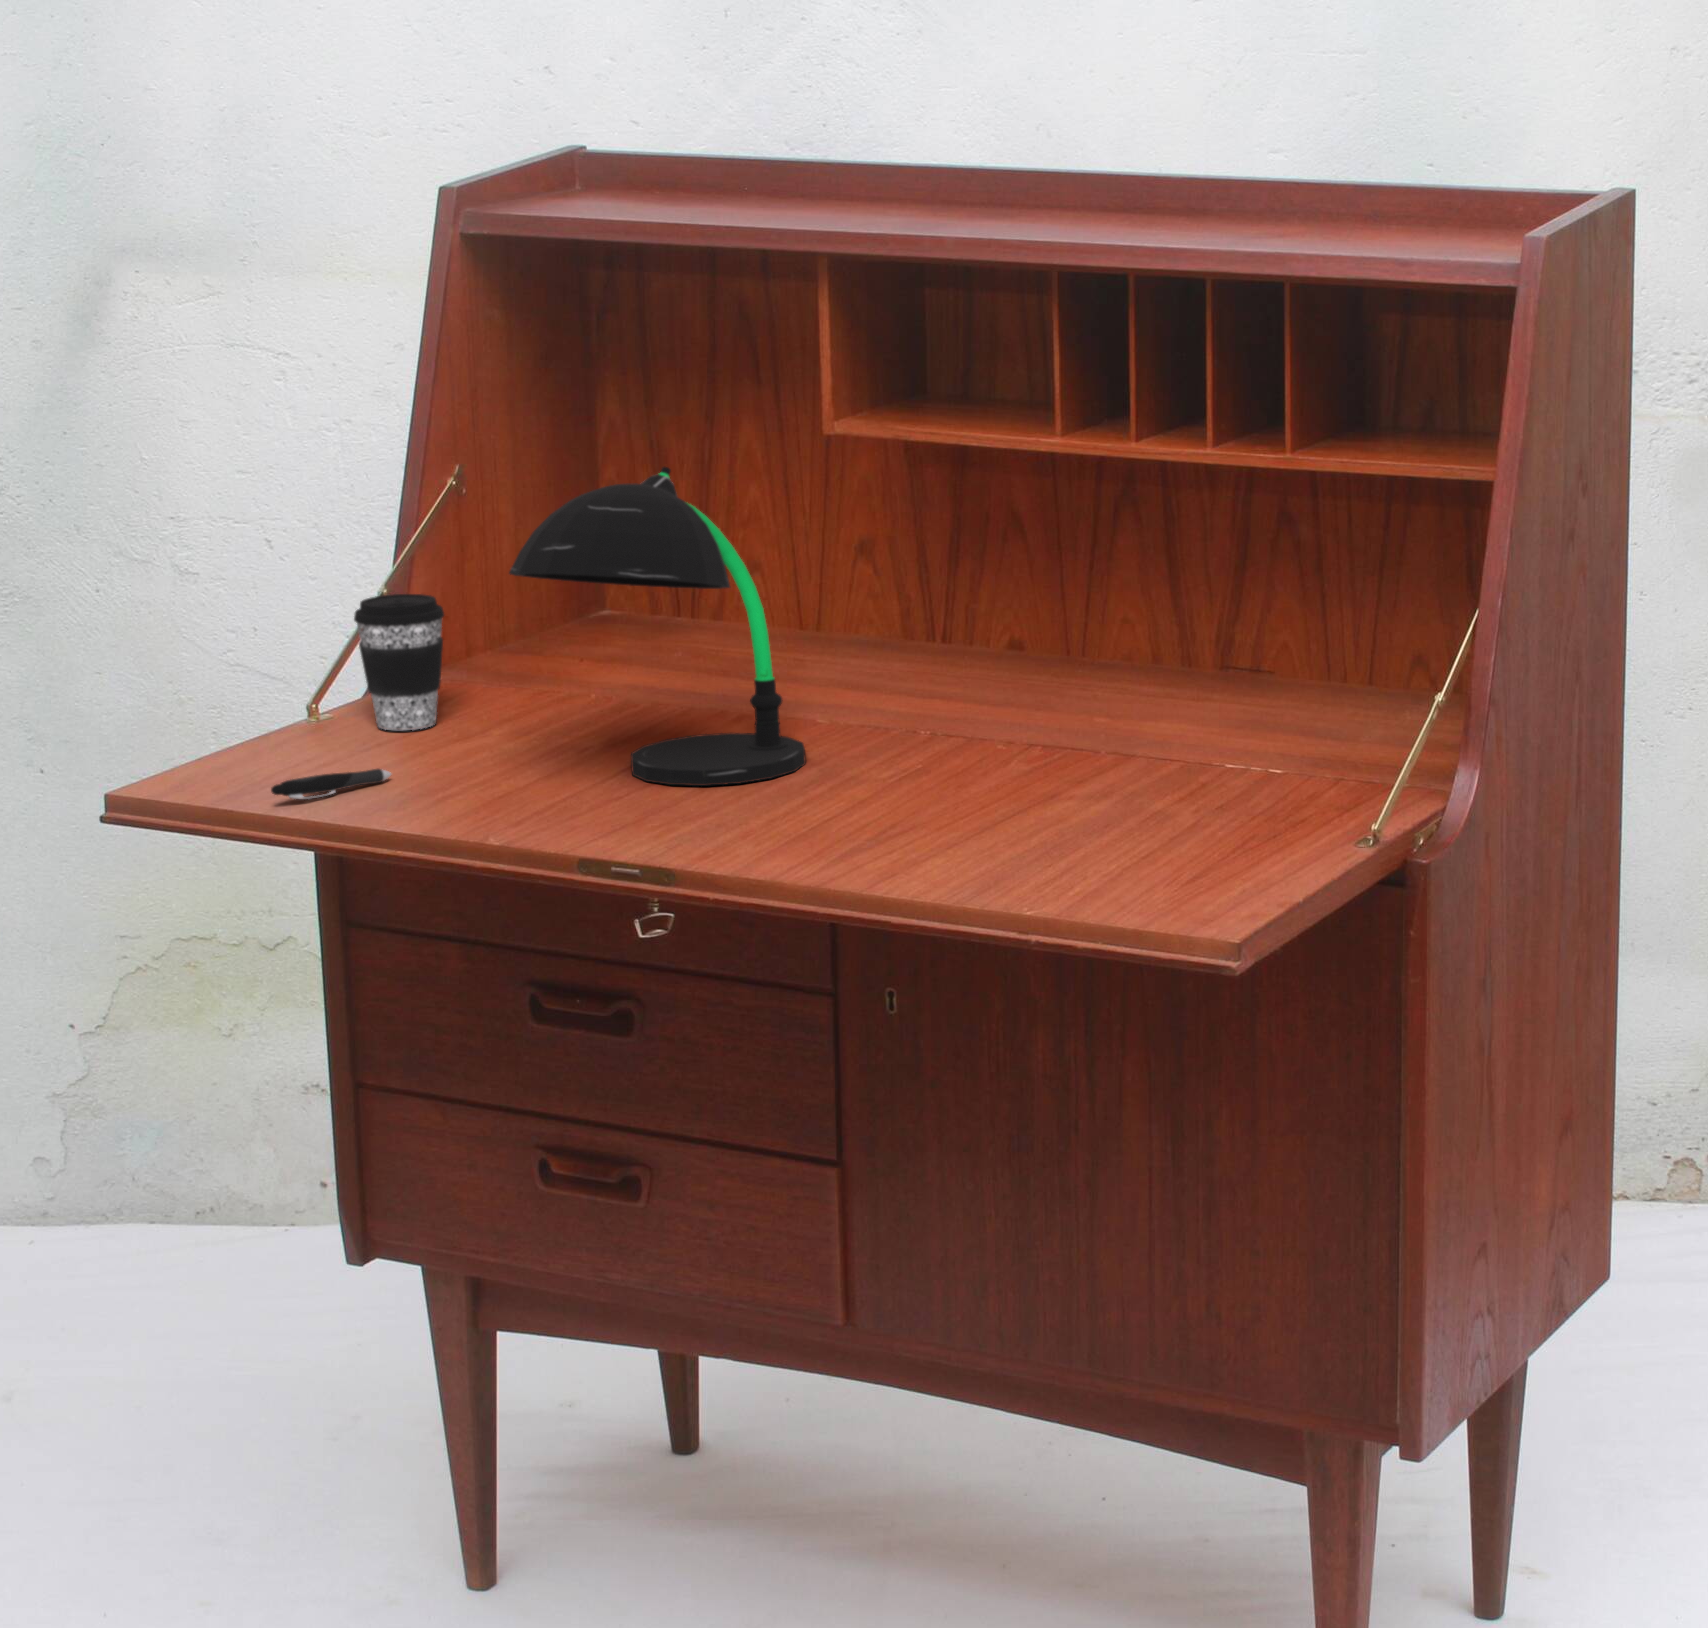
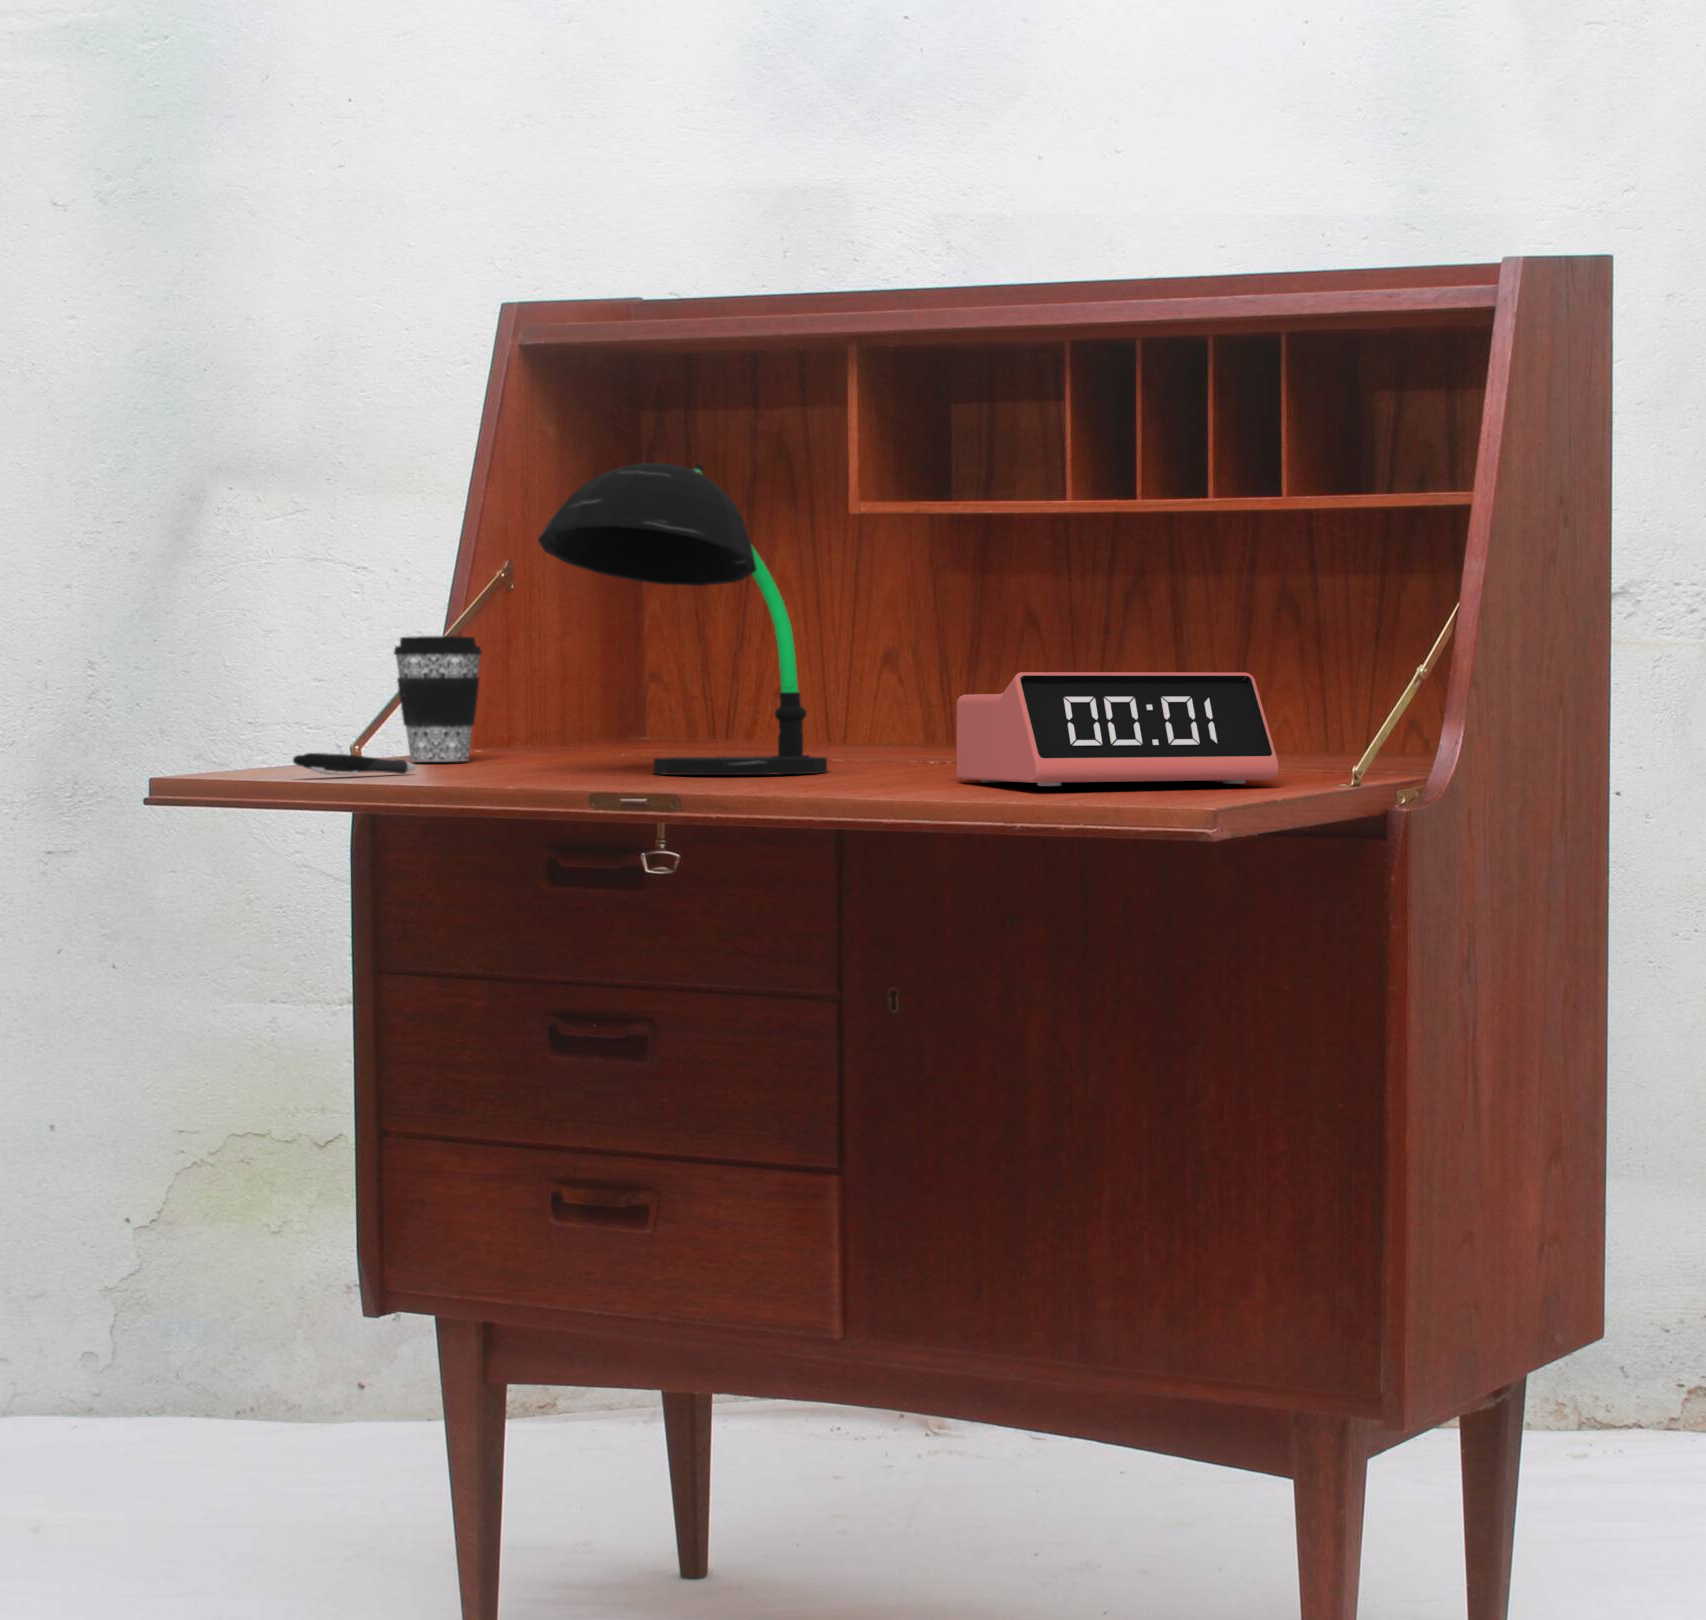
alarm clock: none [937,699,1258,846] -> present [957,672,1279,786]

